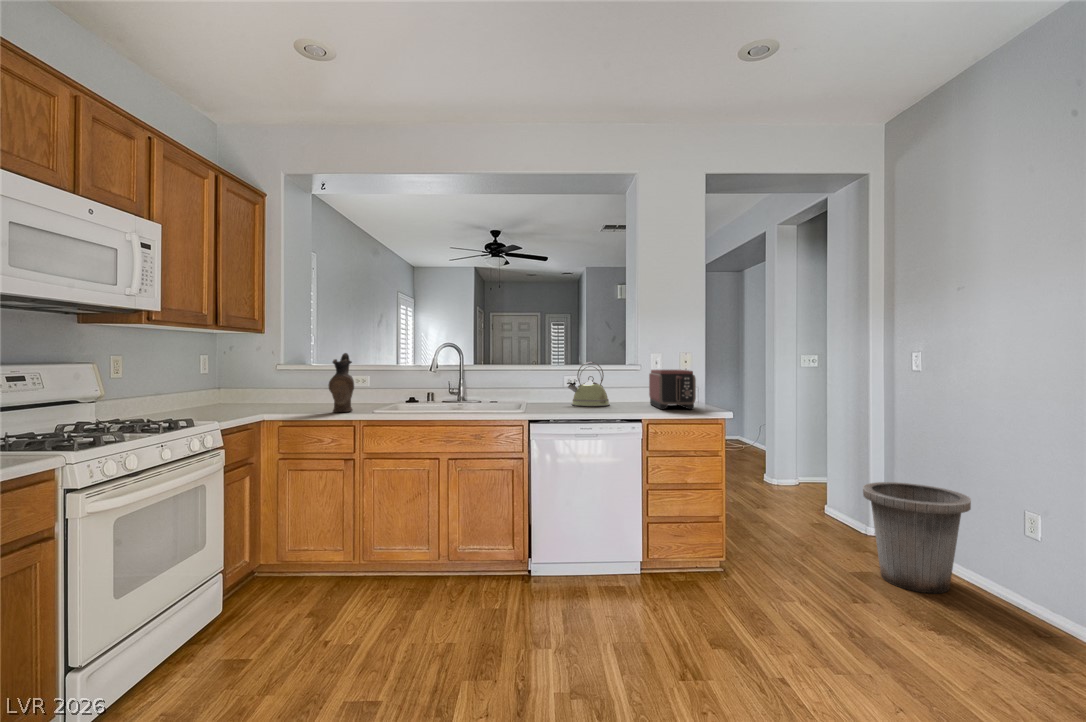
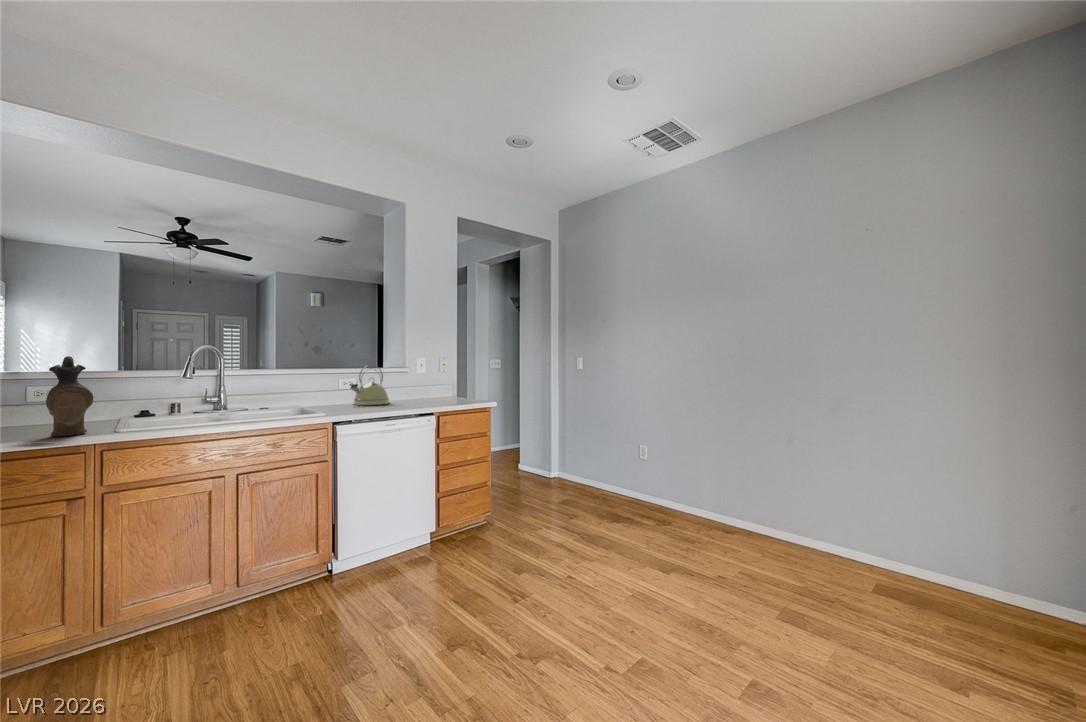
toaster: present [649,370,696,409] -> none [421,370,466,403]
trash can: present [863,482,971,593] -> none [562,439,618,505]

